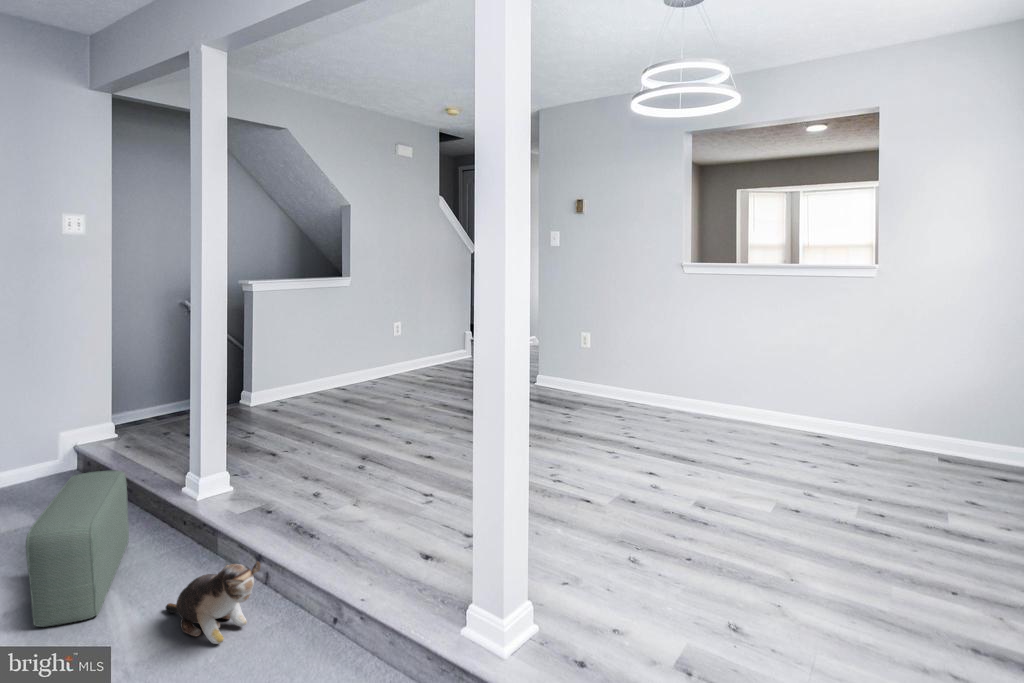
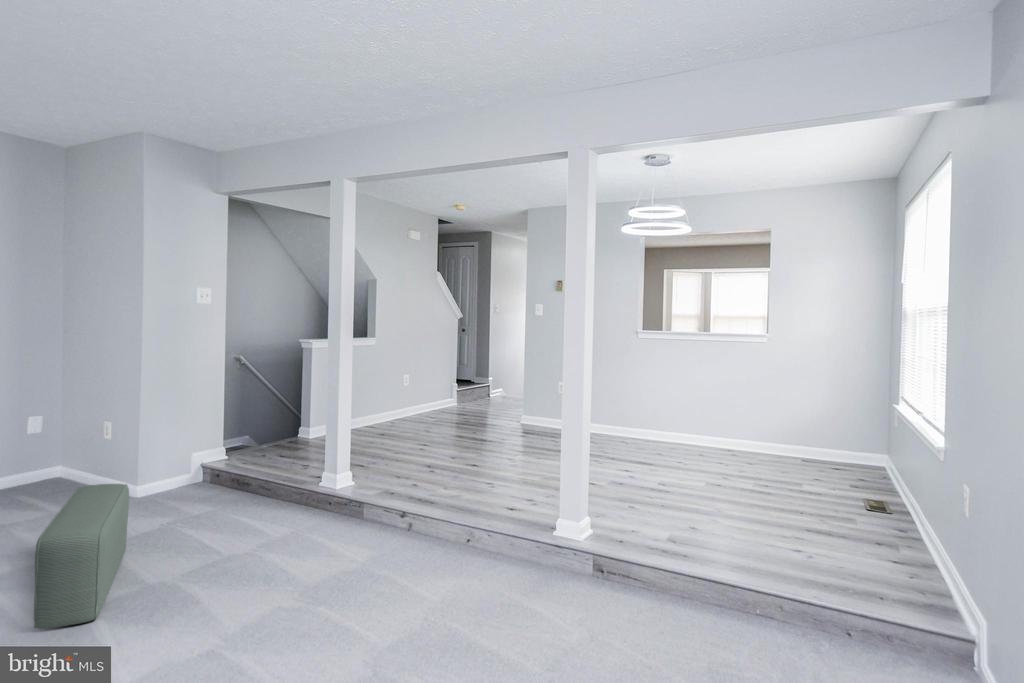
plush toy: present [165,561,260,644] -> none [163,569,261,646]

